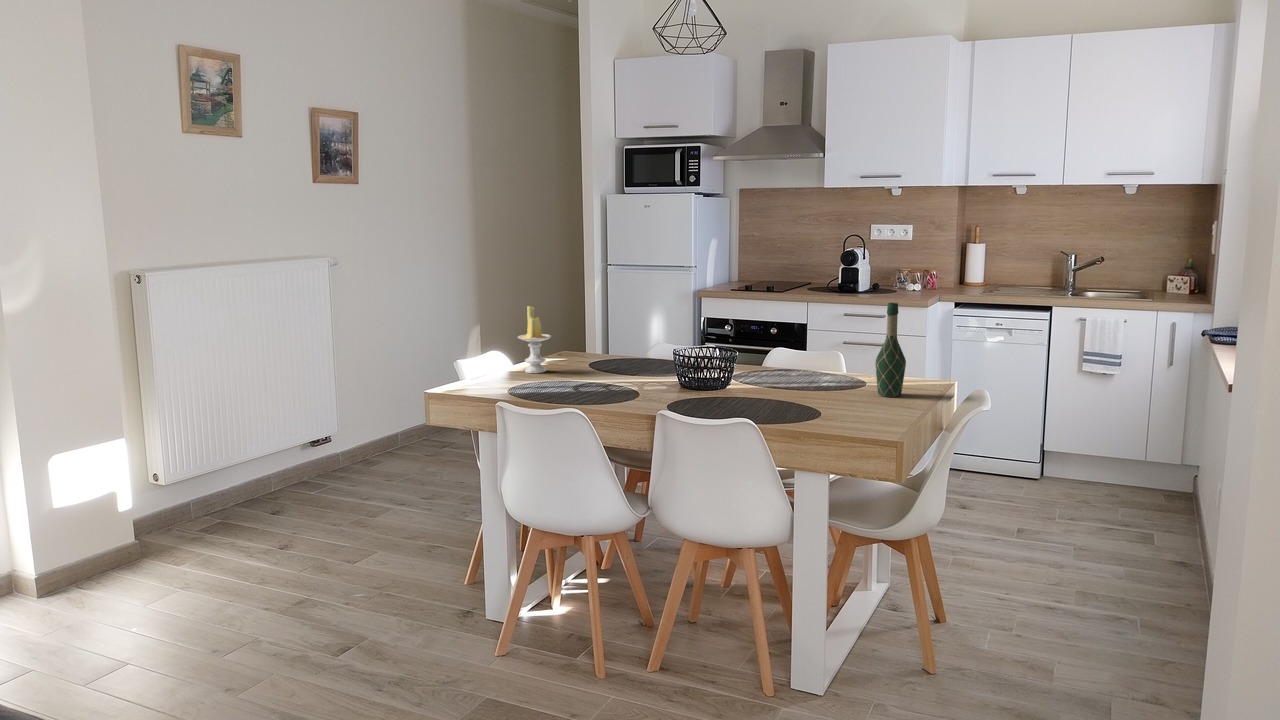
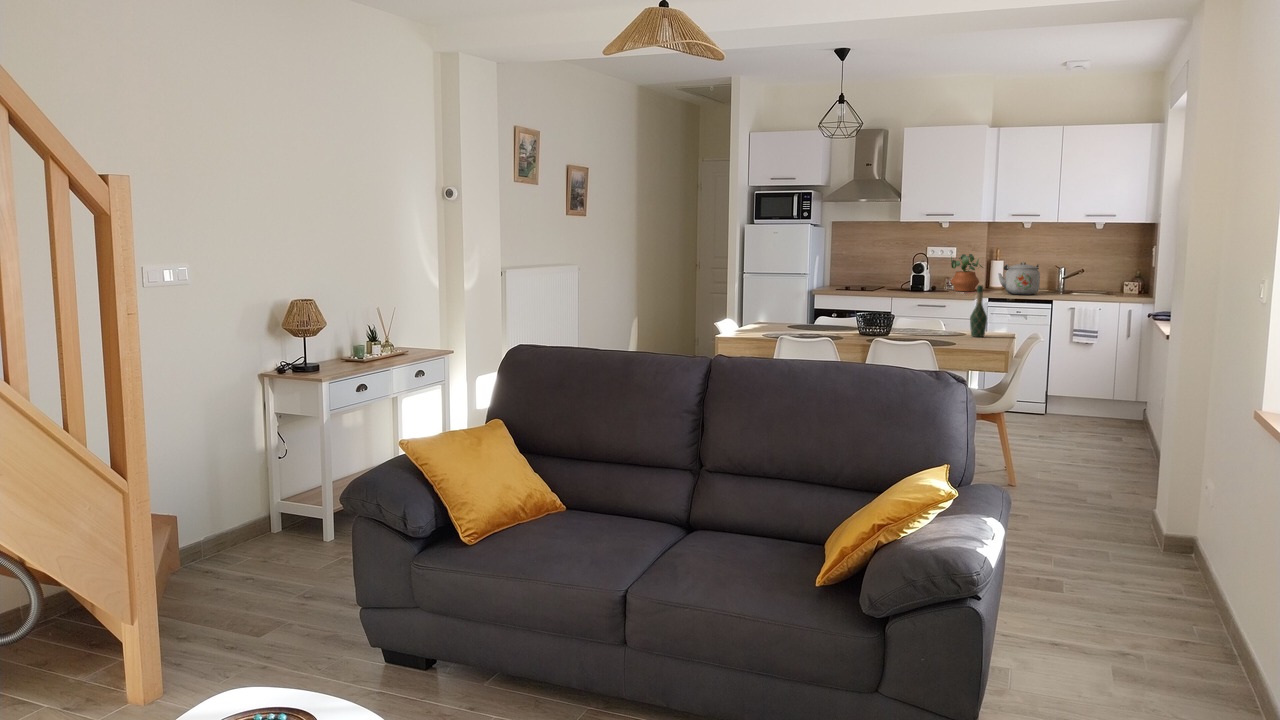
potted plant: none [904,235,952,290] -> present [951,254,983,291]
kettle: none [970,247,1034,297] -> present [998,262,1040,295]
candle: present [518,306,551,373] -> none [749,290,769,330]

